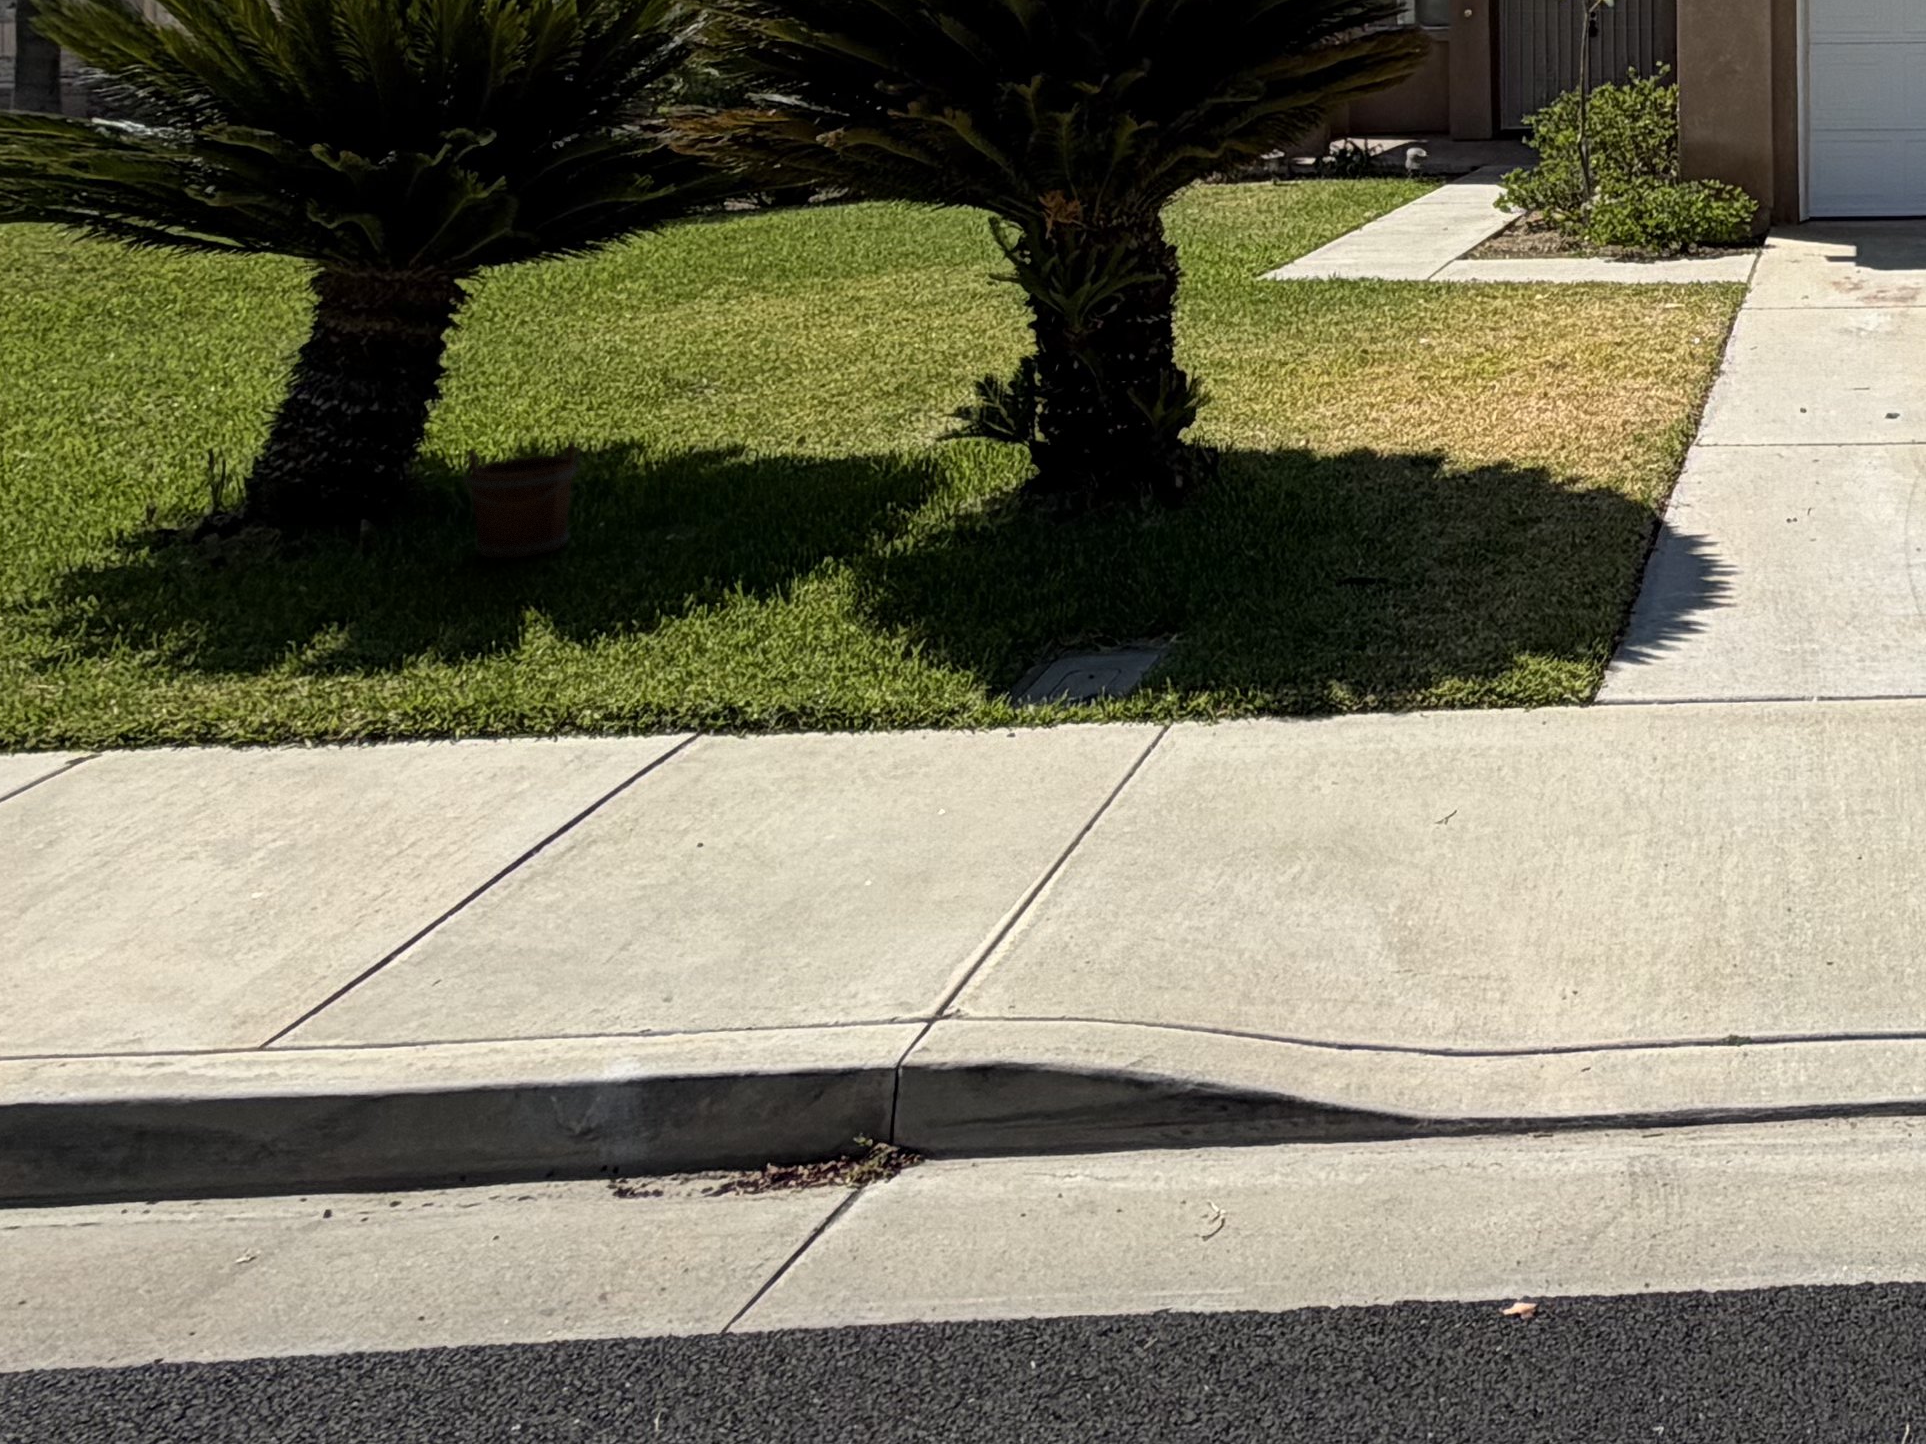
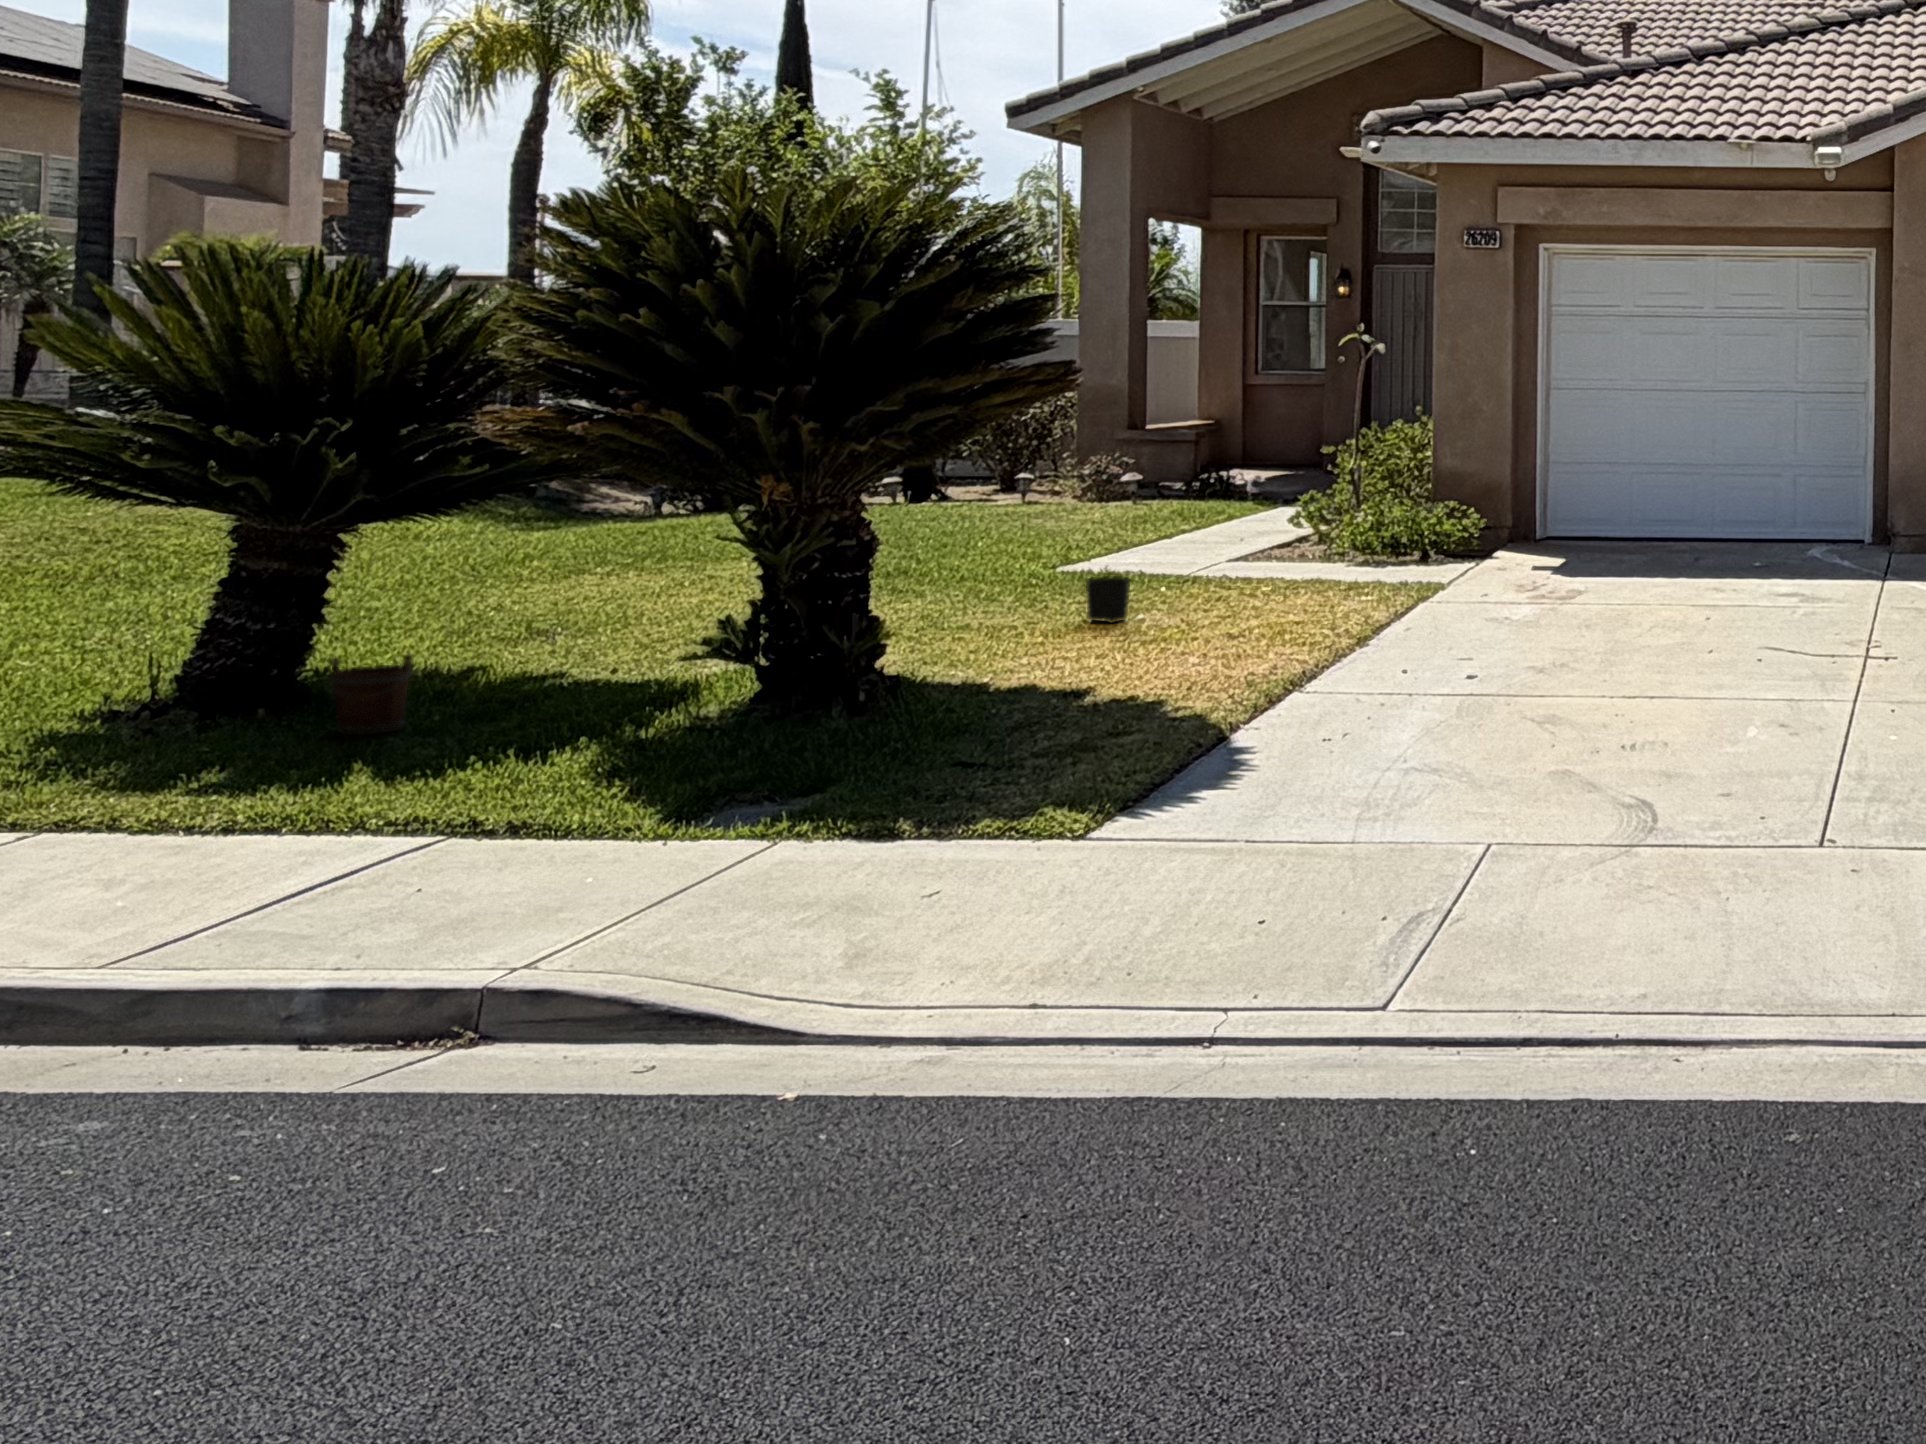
planter: none [1349,285,1402,345] -> present [1086,576,1130,623]

